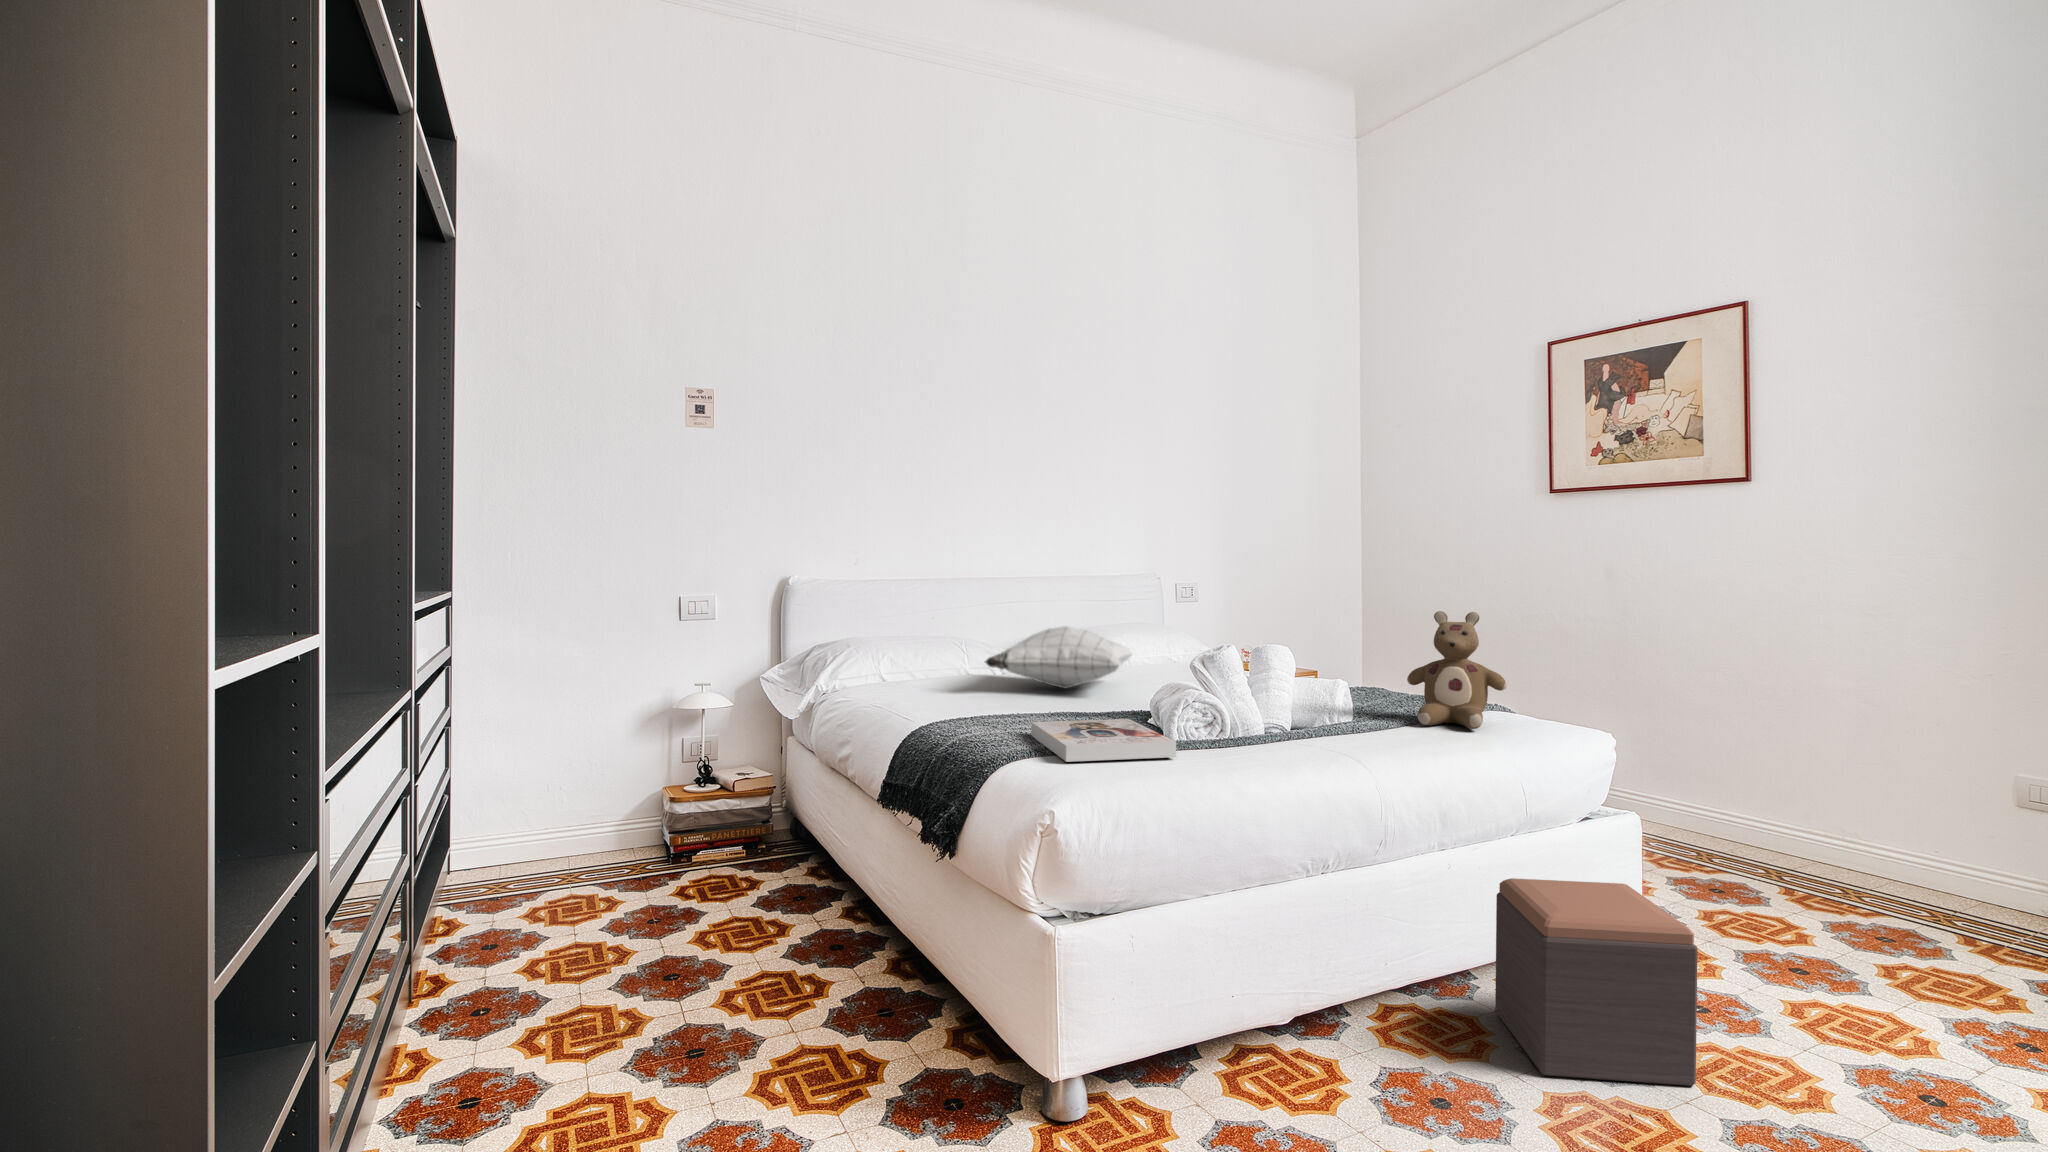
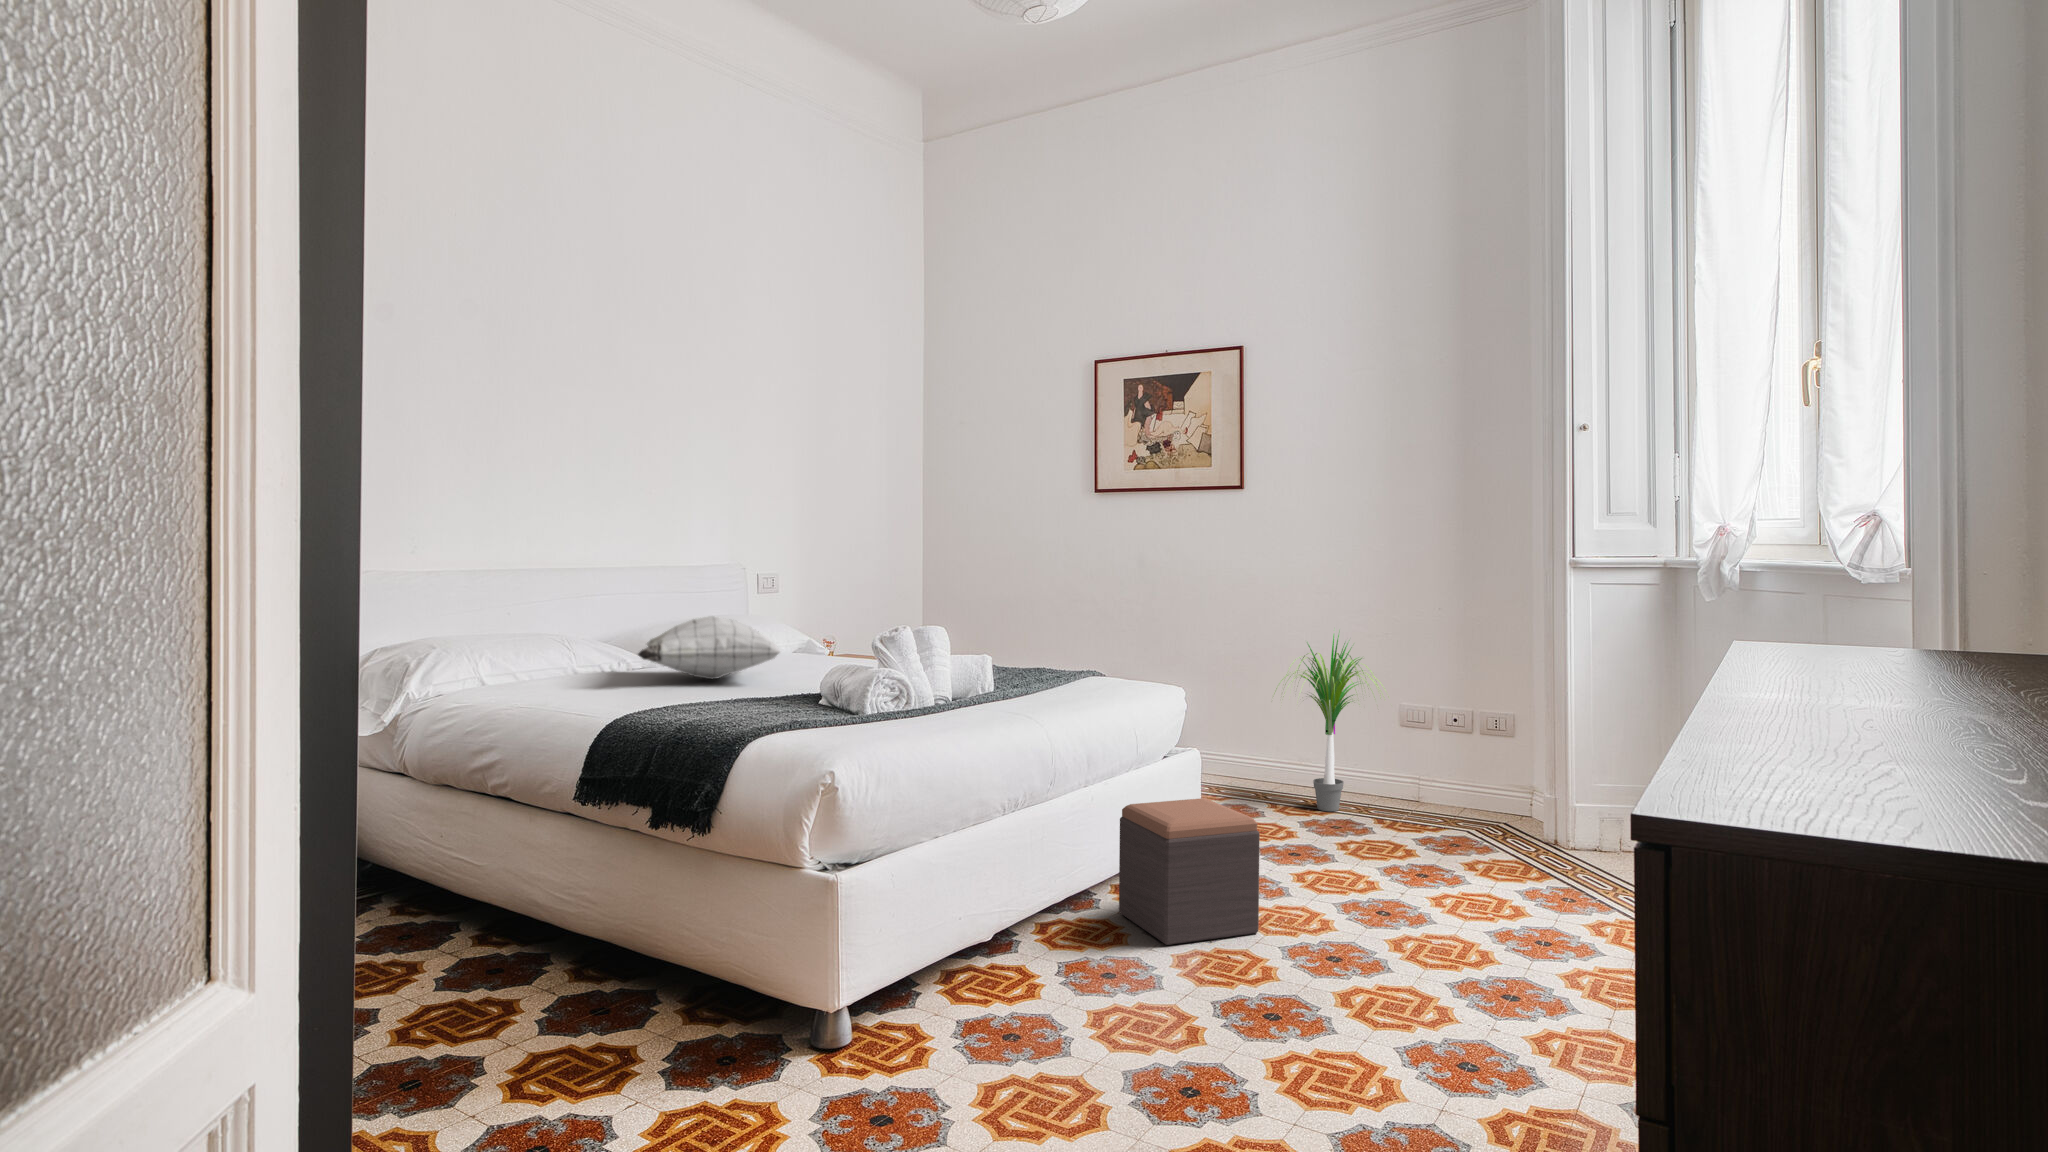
stuffed bear: present [1407,611,1507,729] -> none [1034,594,1112,690]
potted plant: none [1780,662,1996,913] -> present [1274,635,1379,811]
book: present [1031,719,1176,762] -> none [739,698,893,735]

